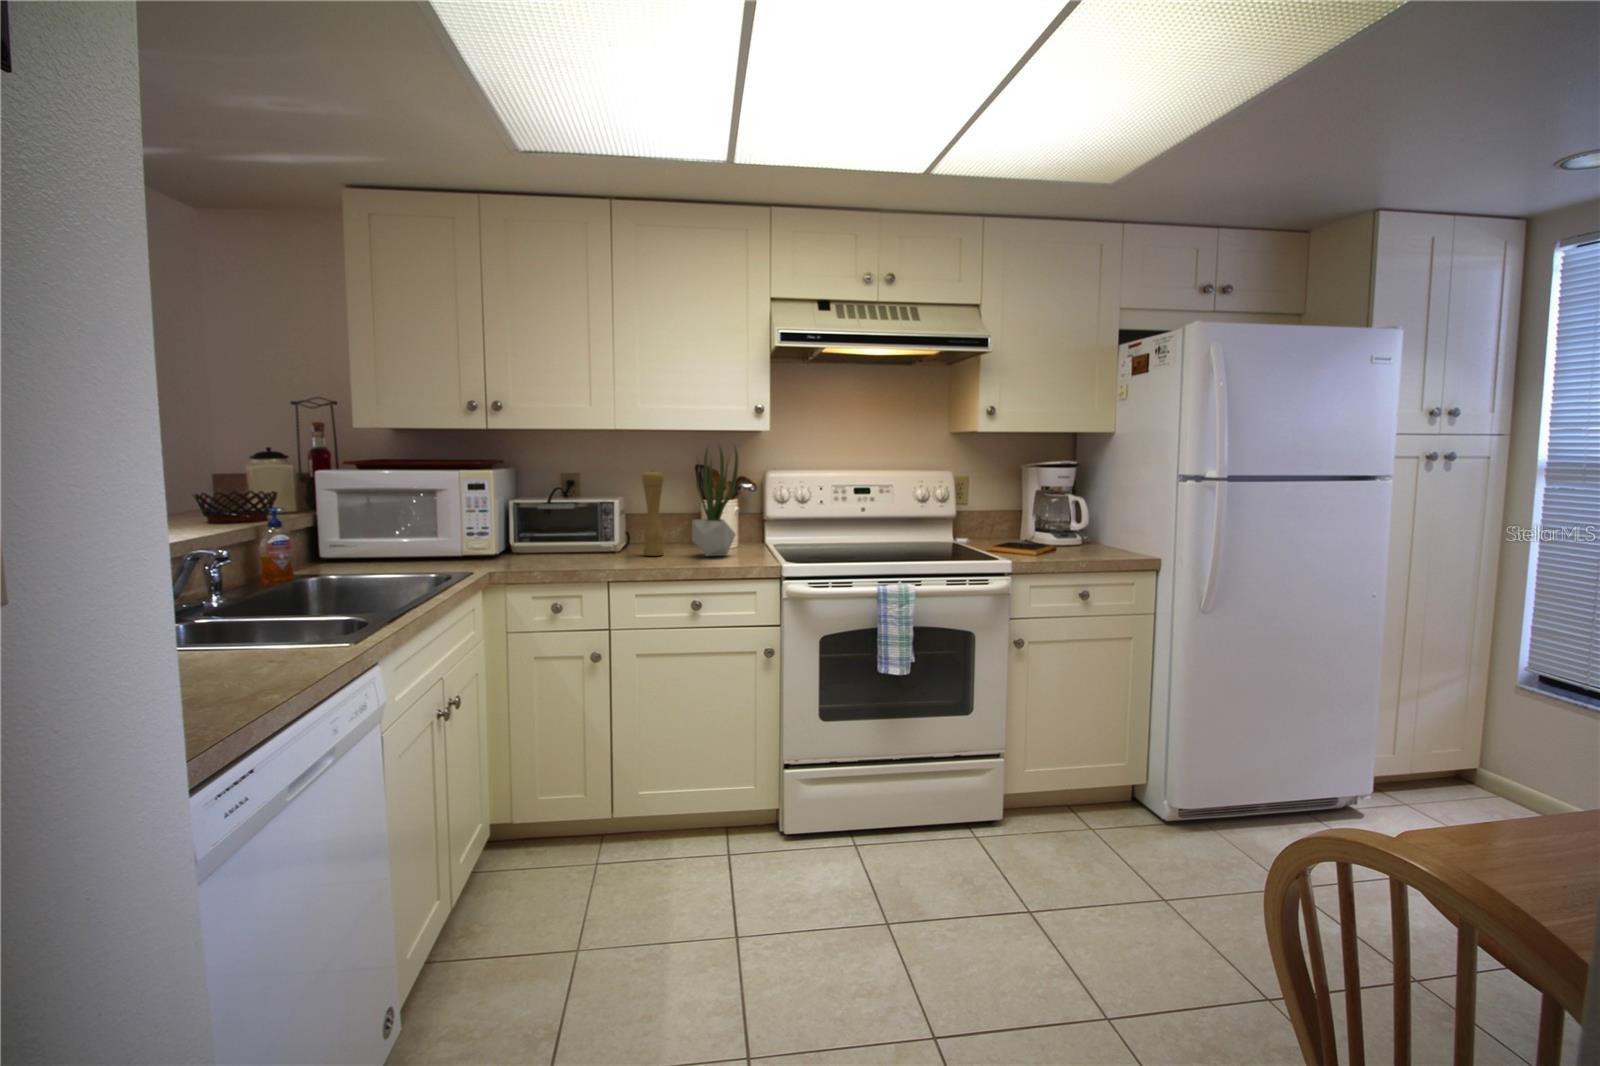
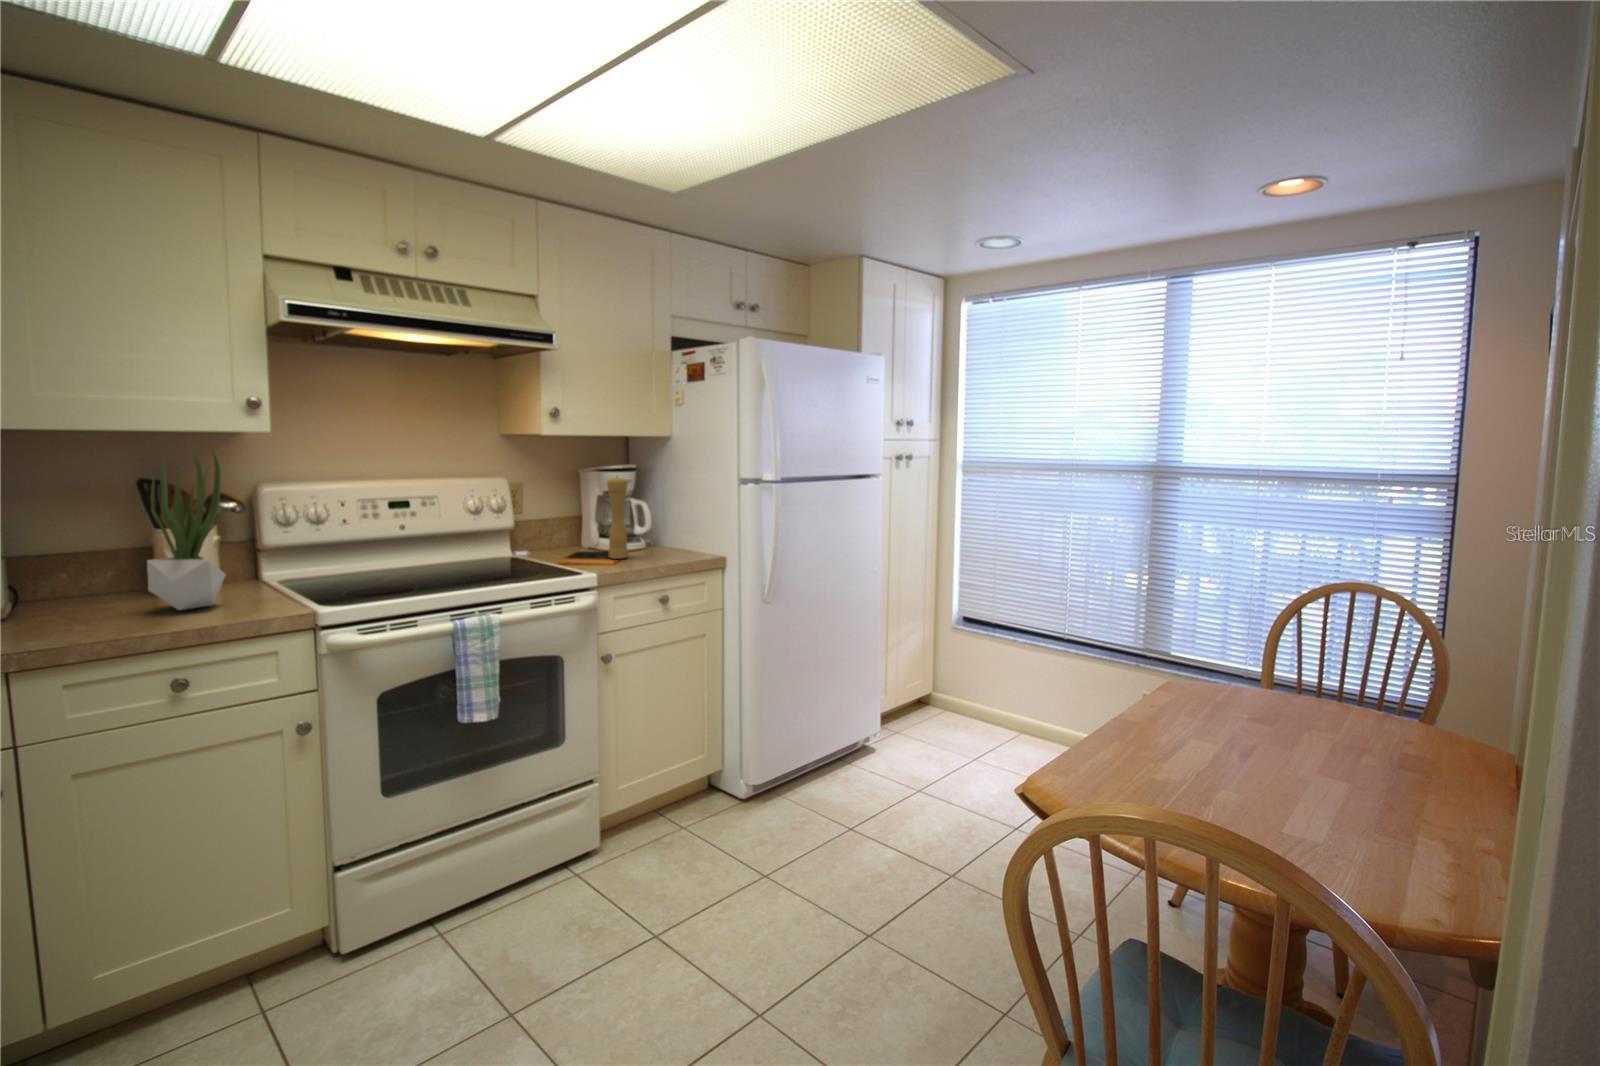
pepper mill: present [642,471,664,556] -> present [607,477,628,559]

